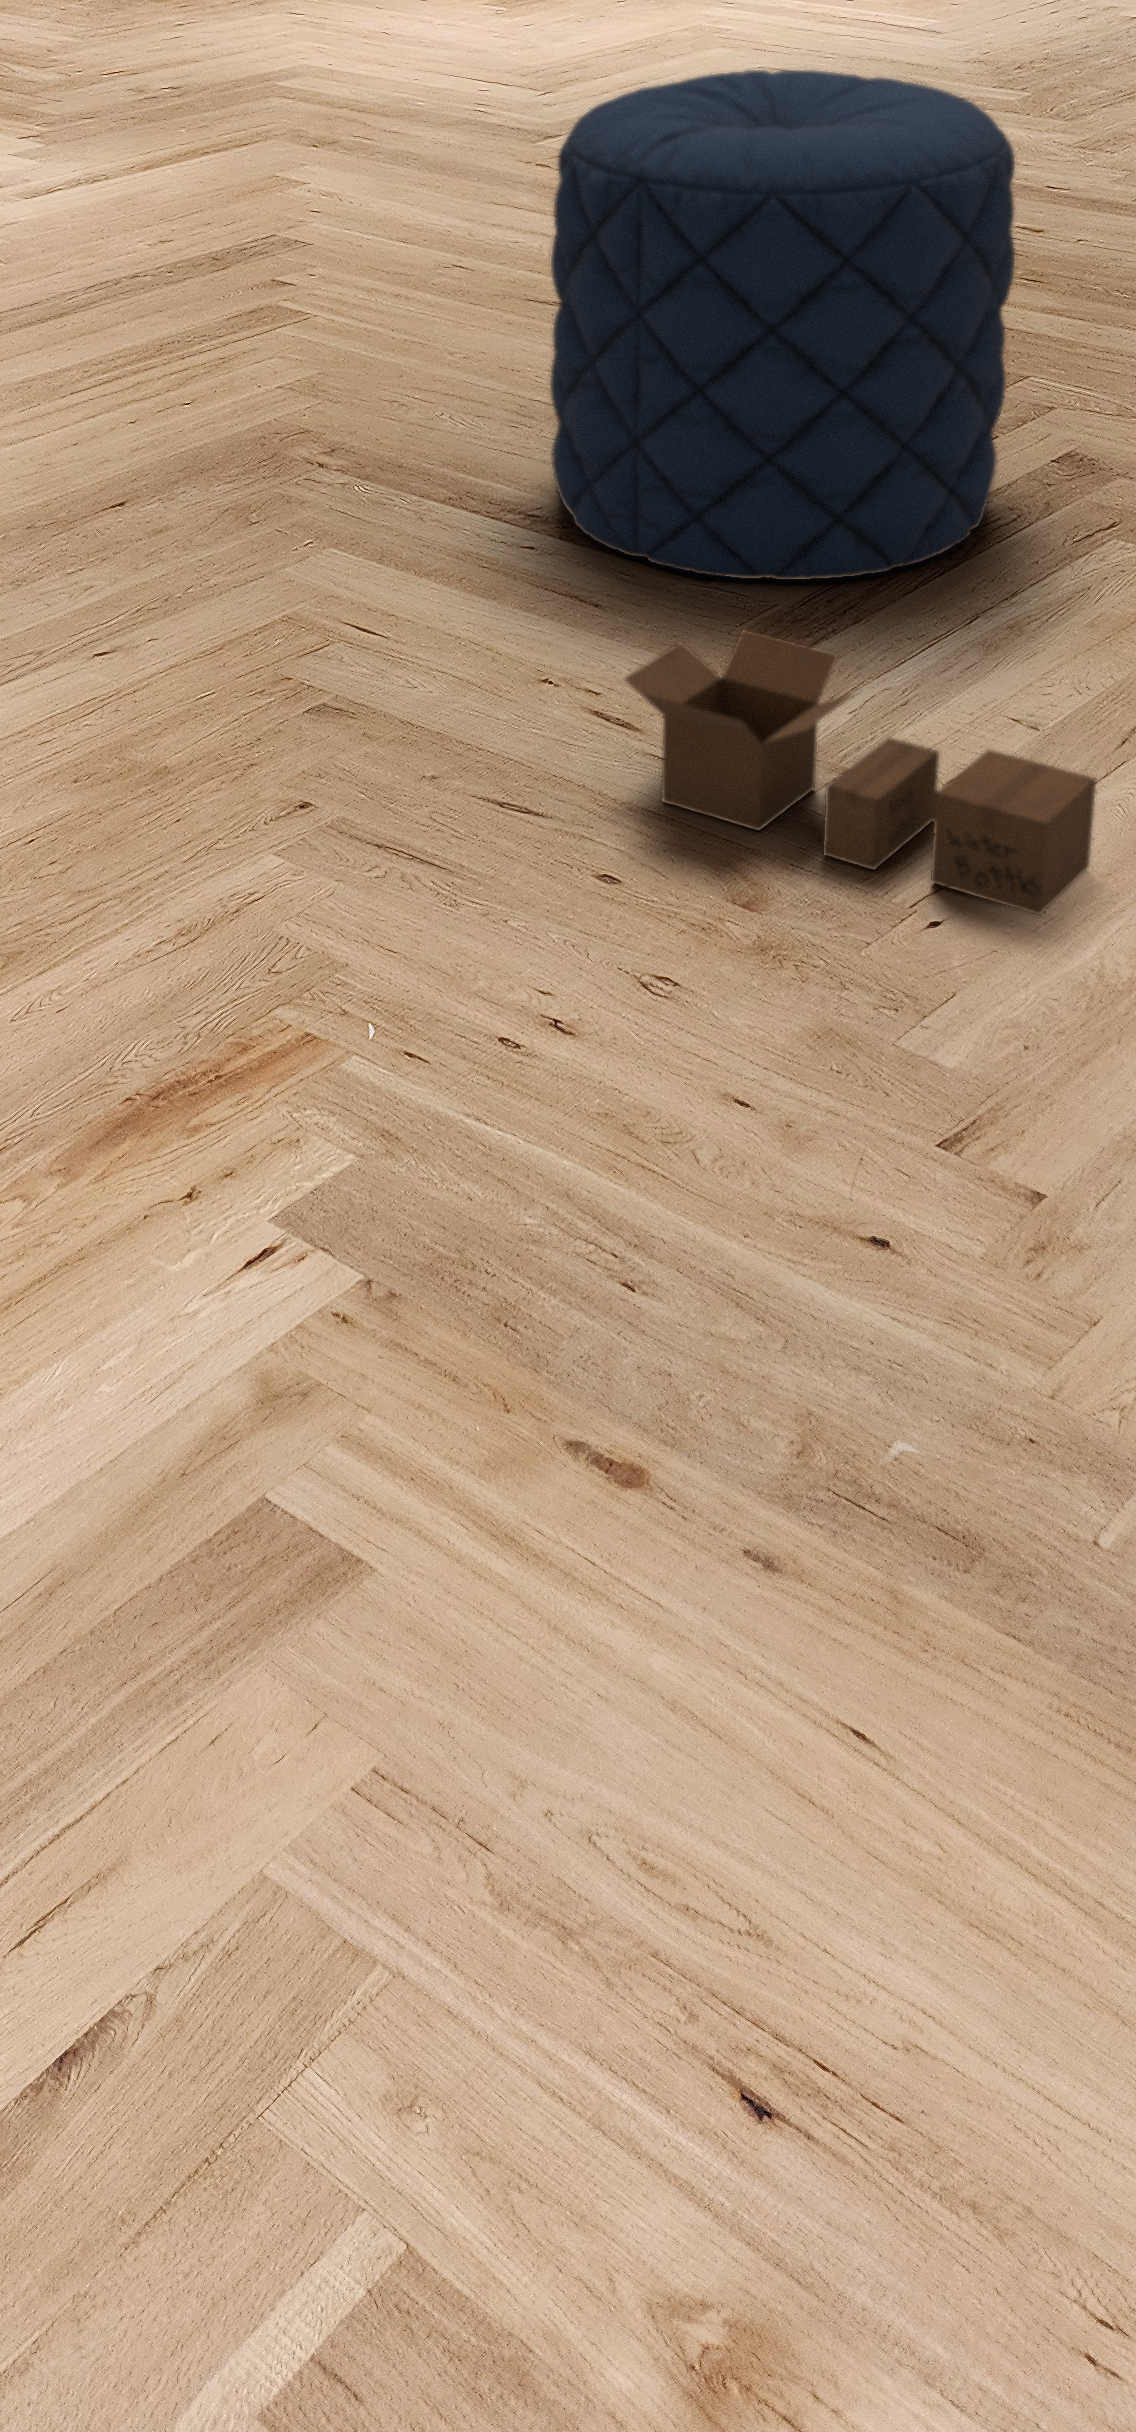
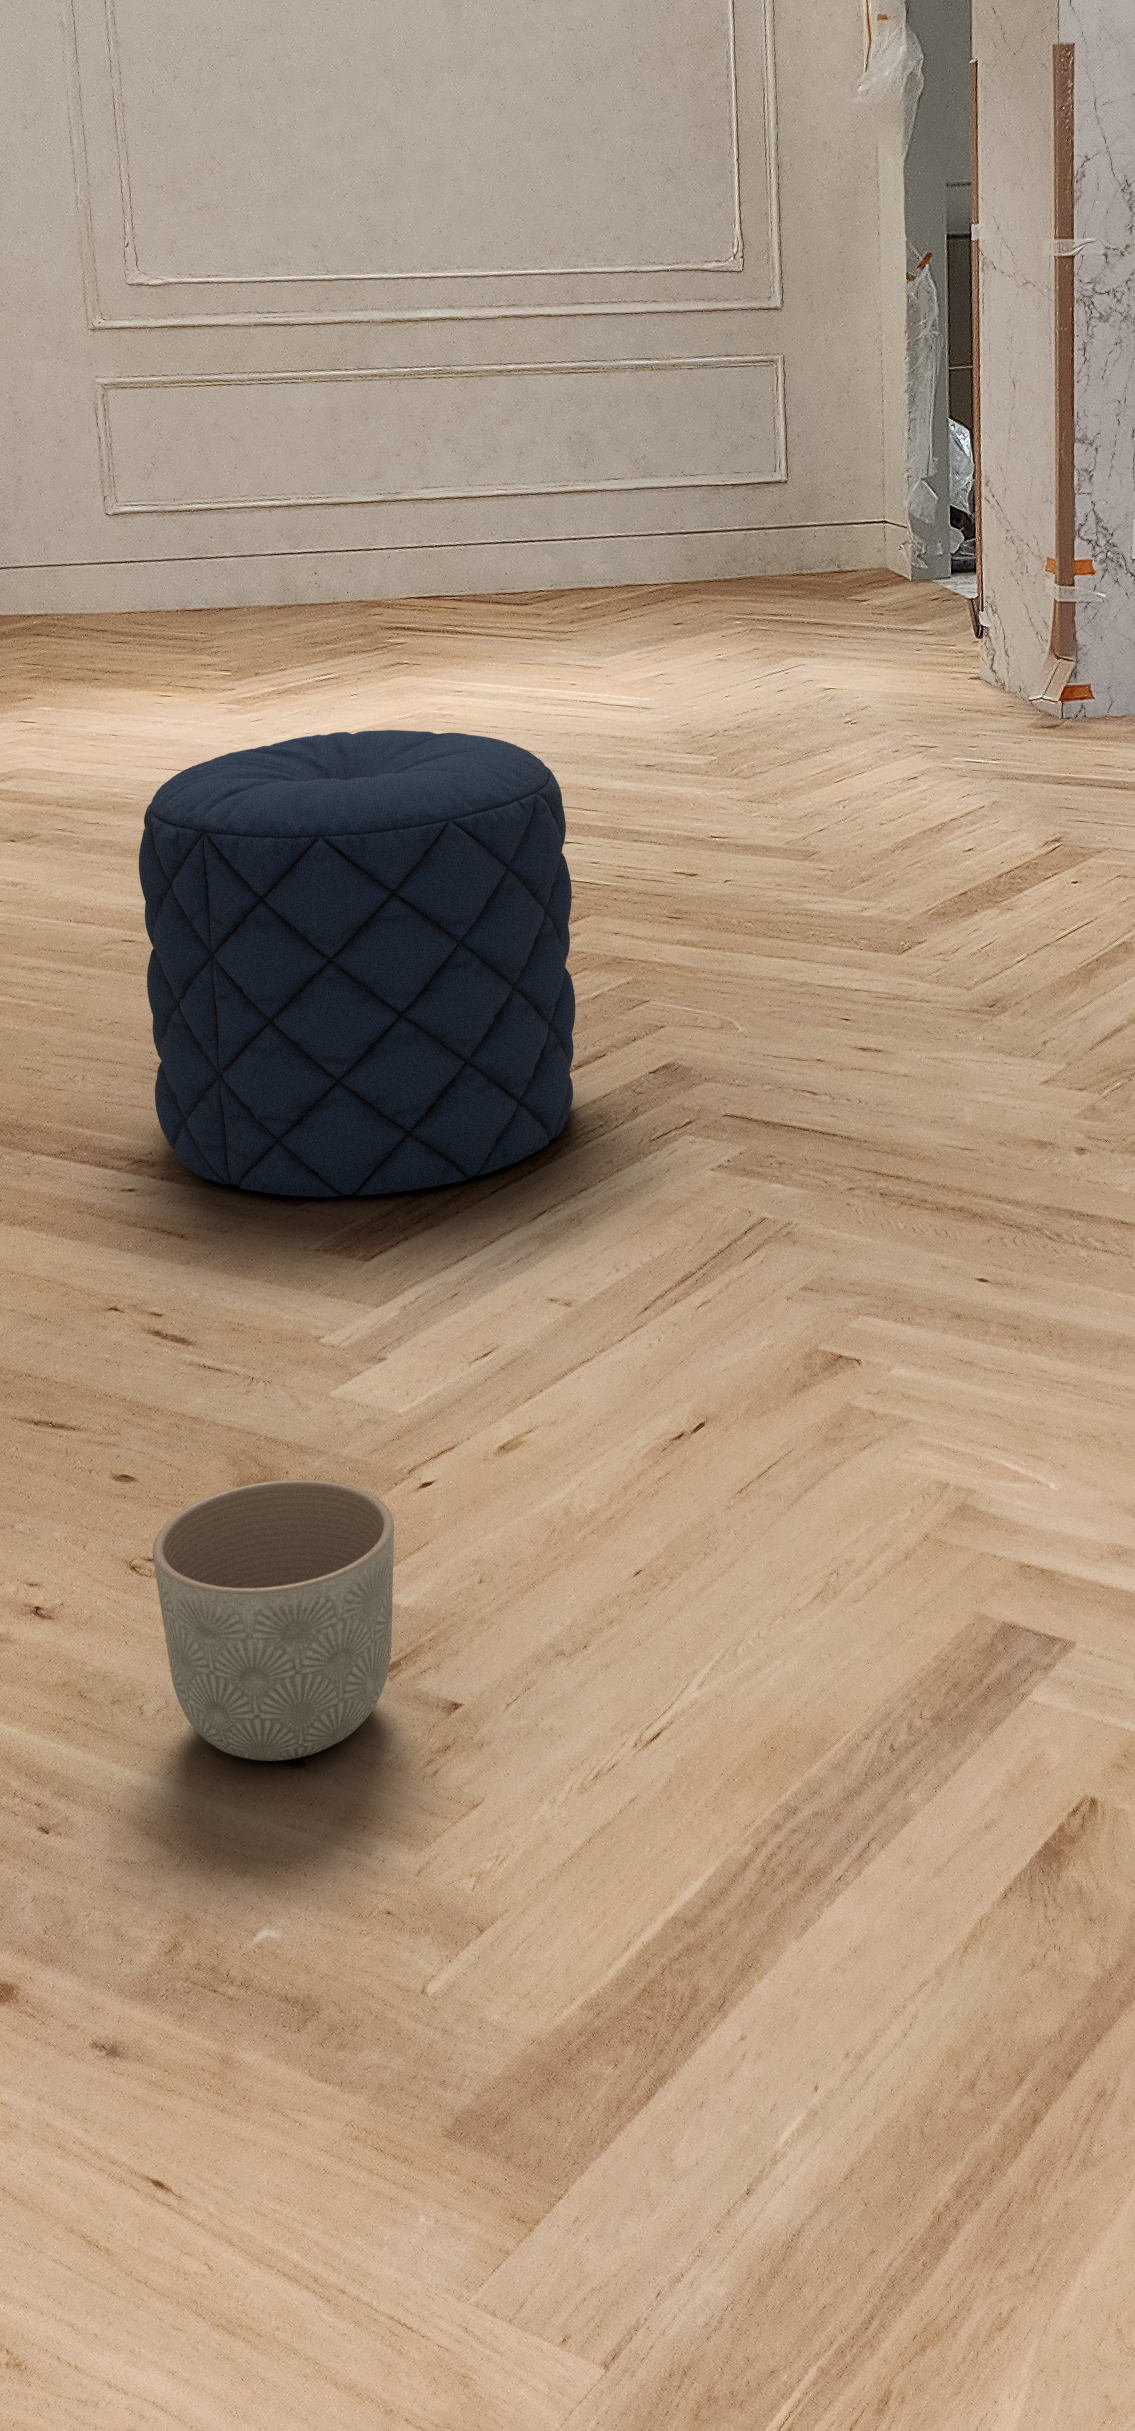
cardboard box: present [624,629,1096,915] -> none [152,1231,581,1469]
planter: none [737,935,997,1234] -> present [152,1479,394,1761]

